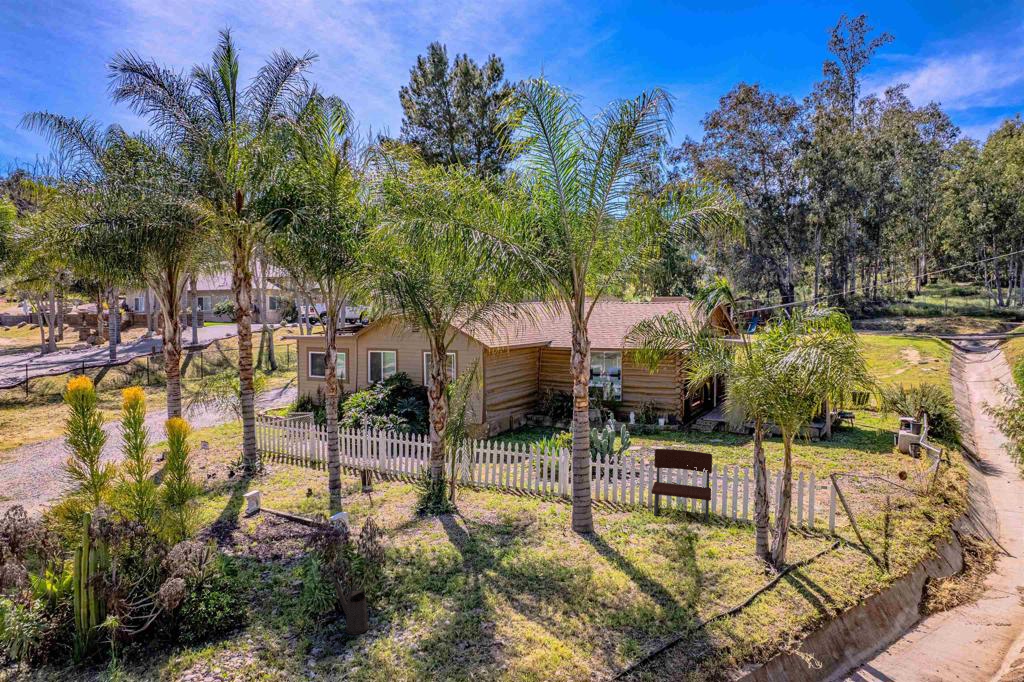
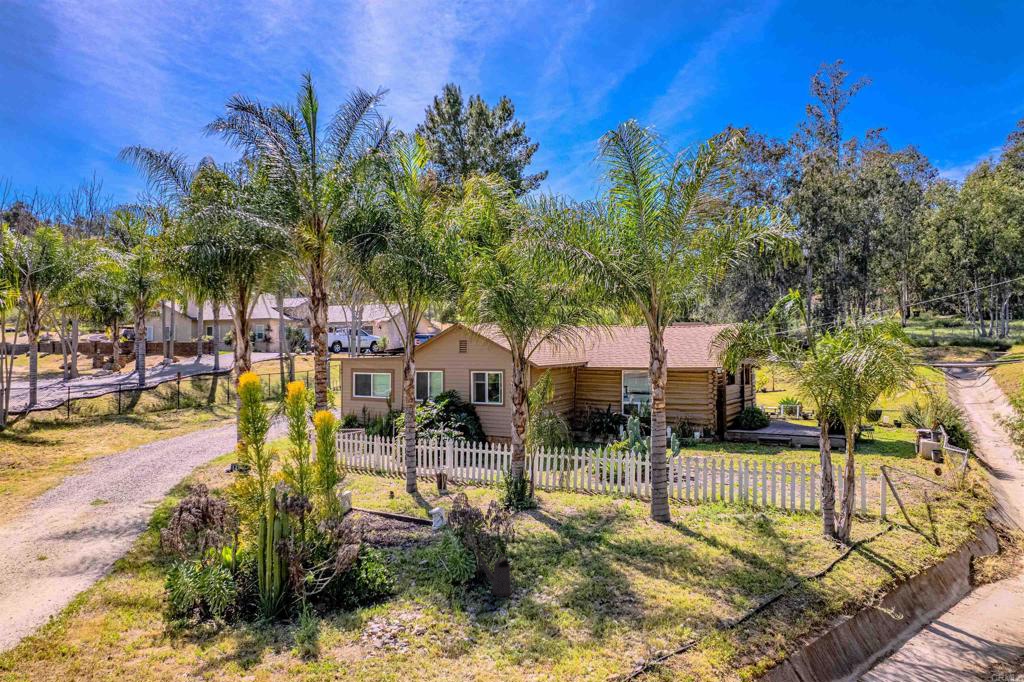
bench: present [651,449,712,523] -> none [716,448,773,513]

